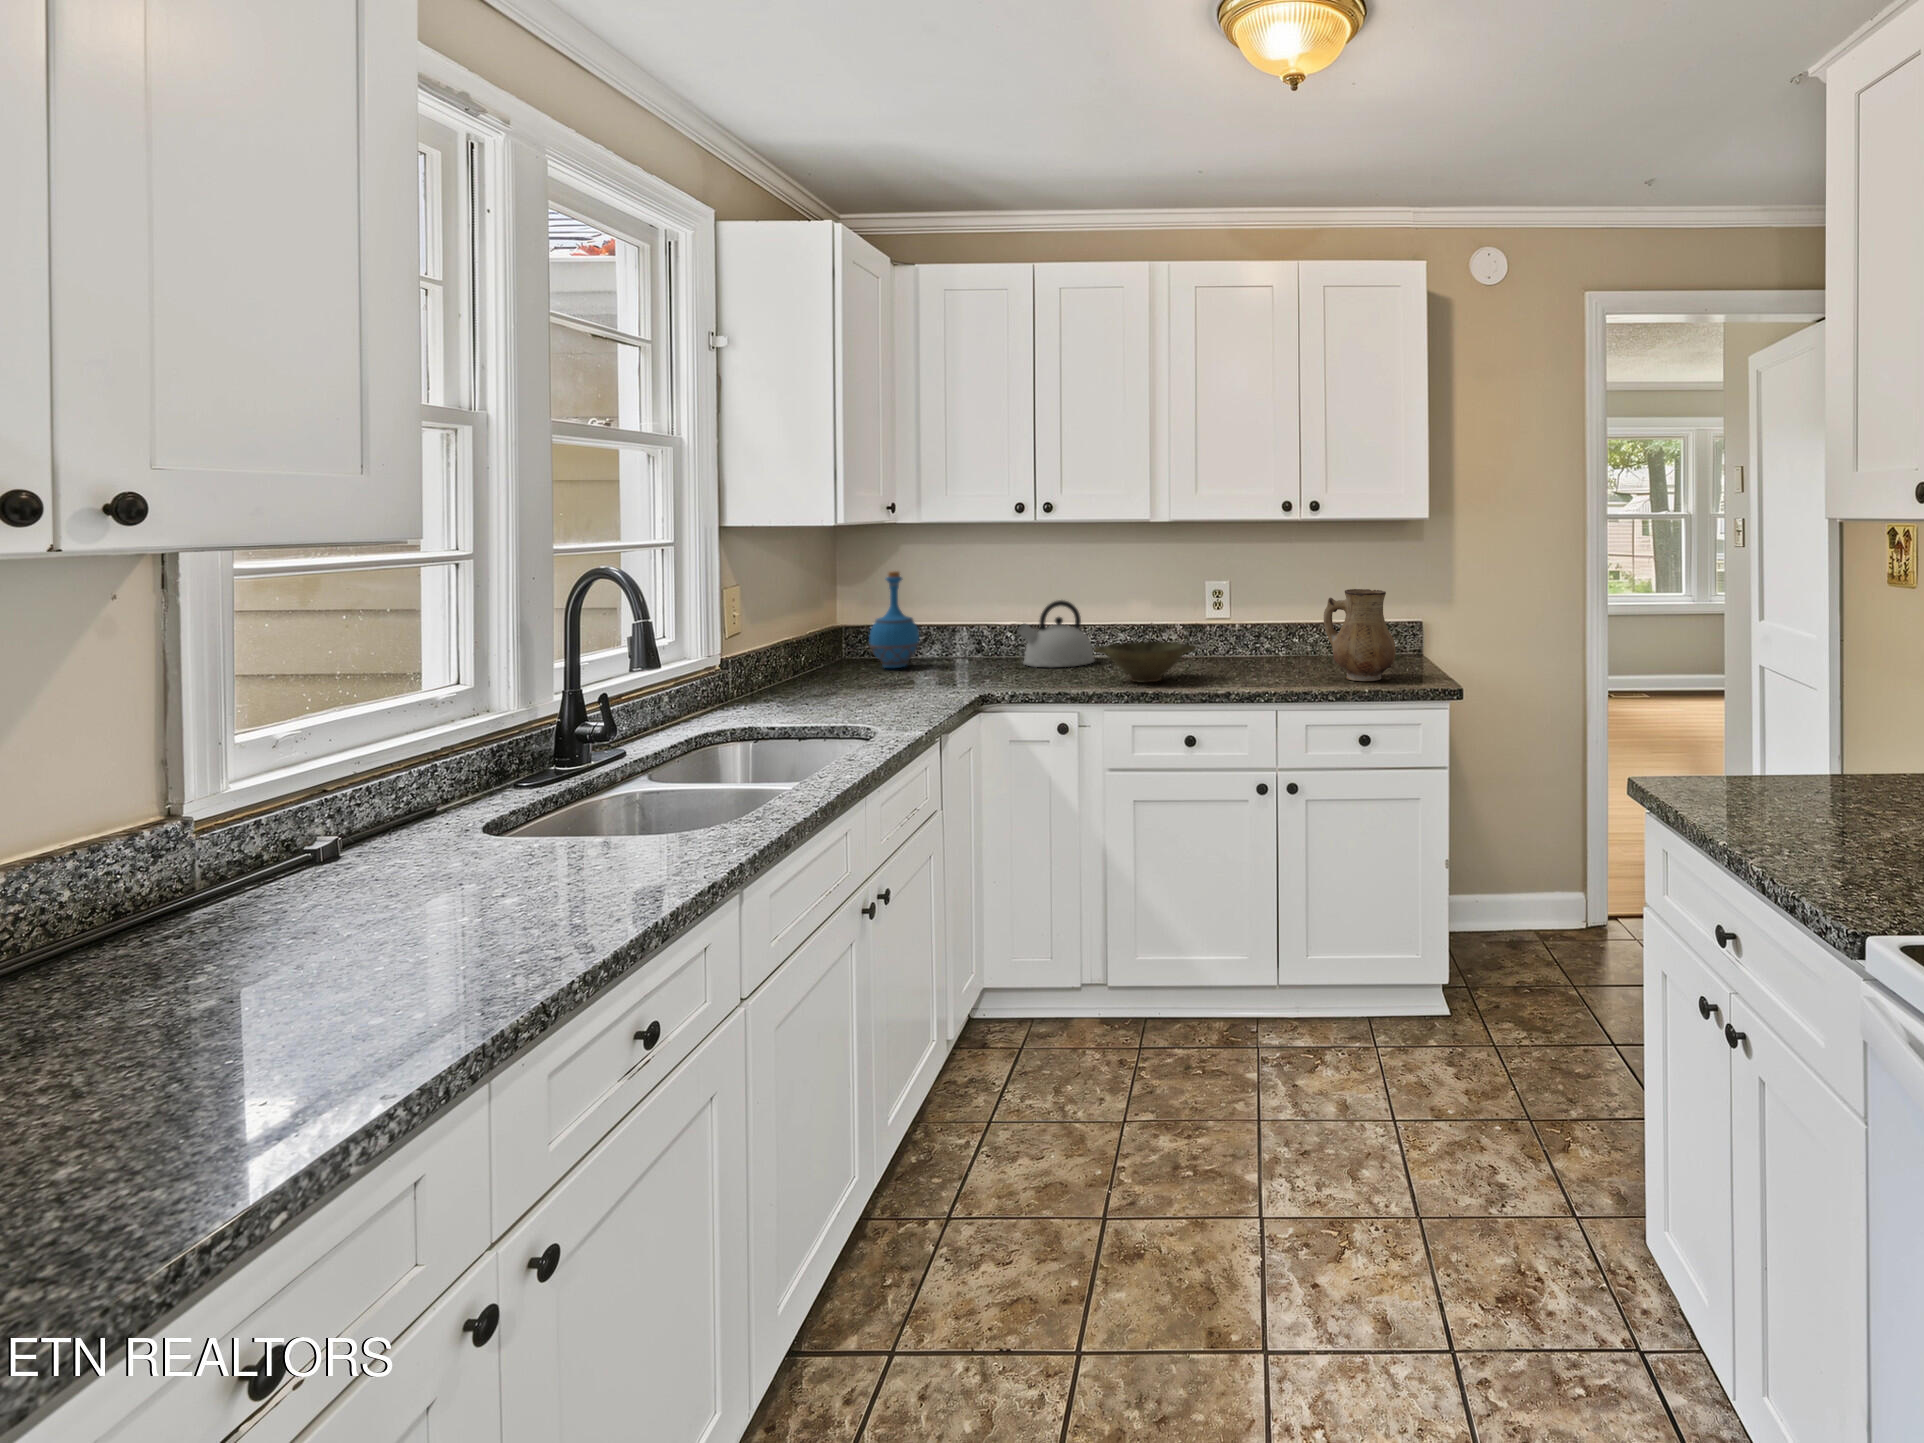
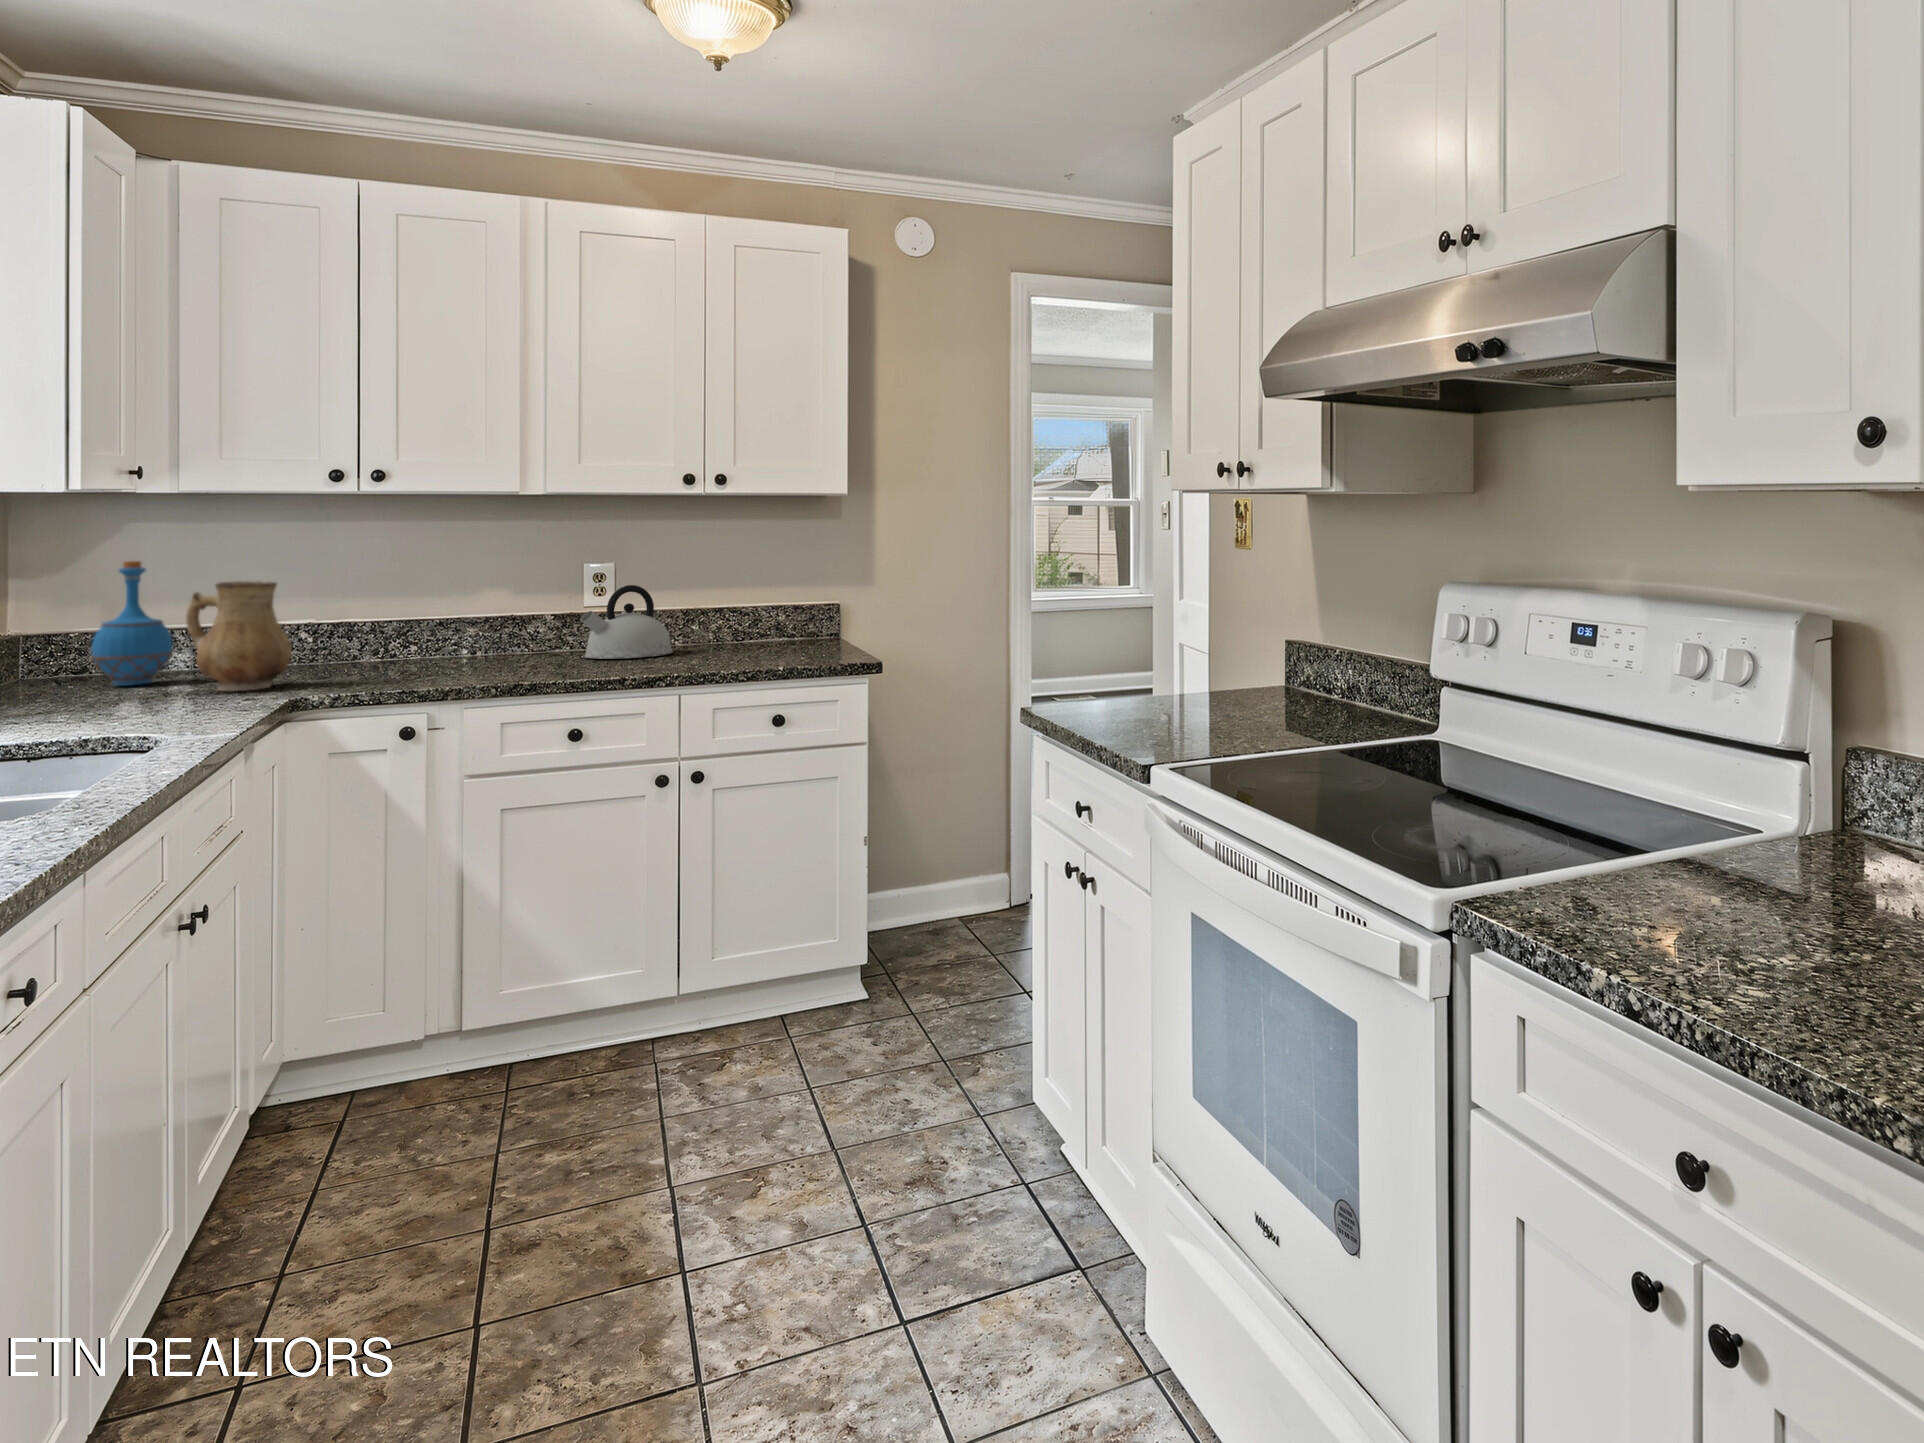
ceramic pitcher: present [1324,589,1396,681] -> present [186,581,292,691]
kettle: present [1017,600,1095,667] -> present [581,585,673,659]
bowl: present [1094,641,1197,683] -> none [443,632,578,678]

